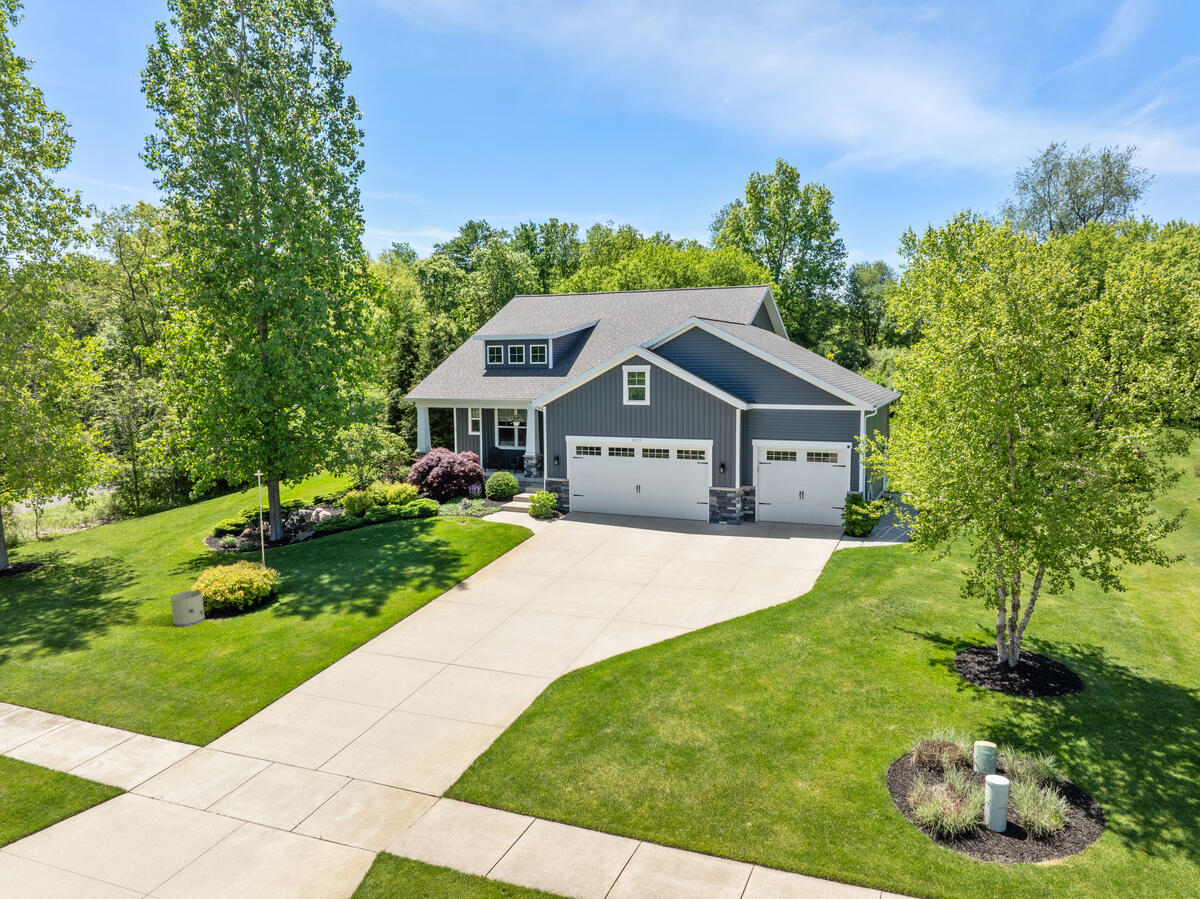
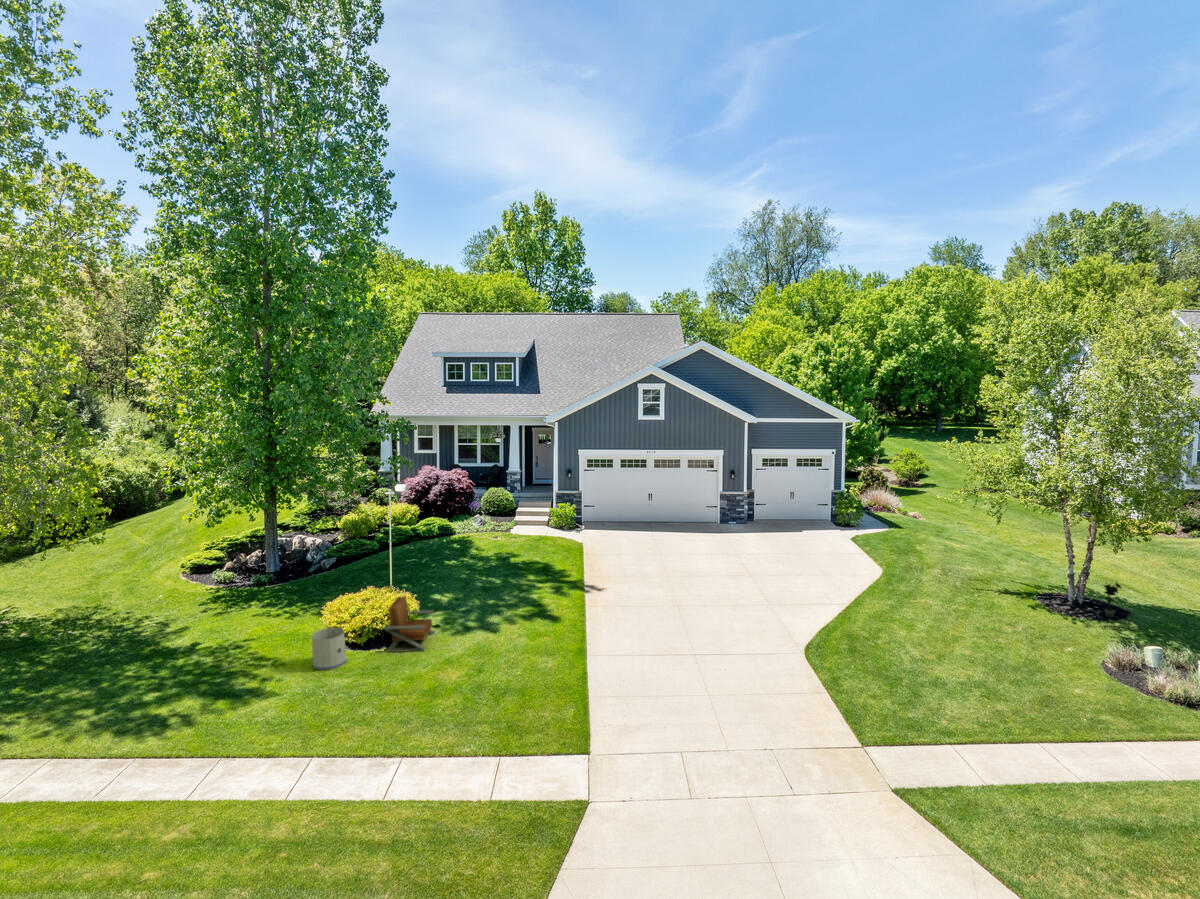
lounge chair: none [237,569,299,620] -> present [384,596,435,652]
potted plant: none [1016,629,1047,675] -> present [1104,582,1121,617]

